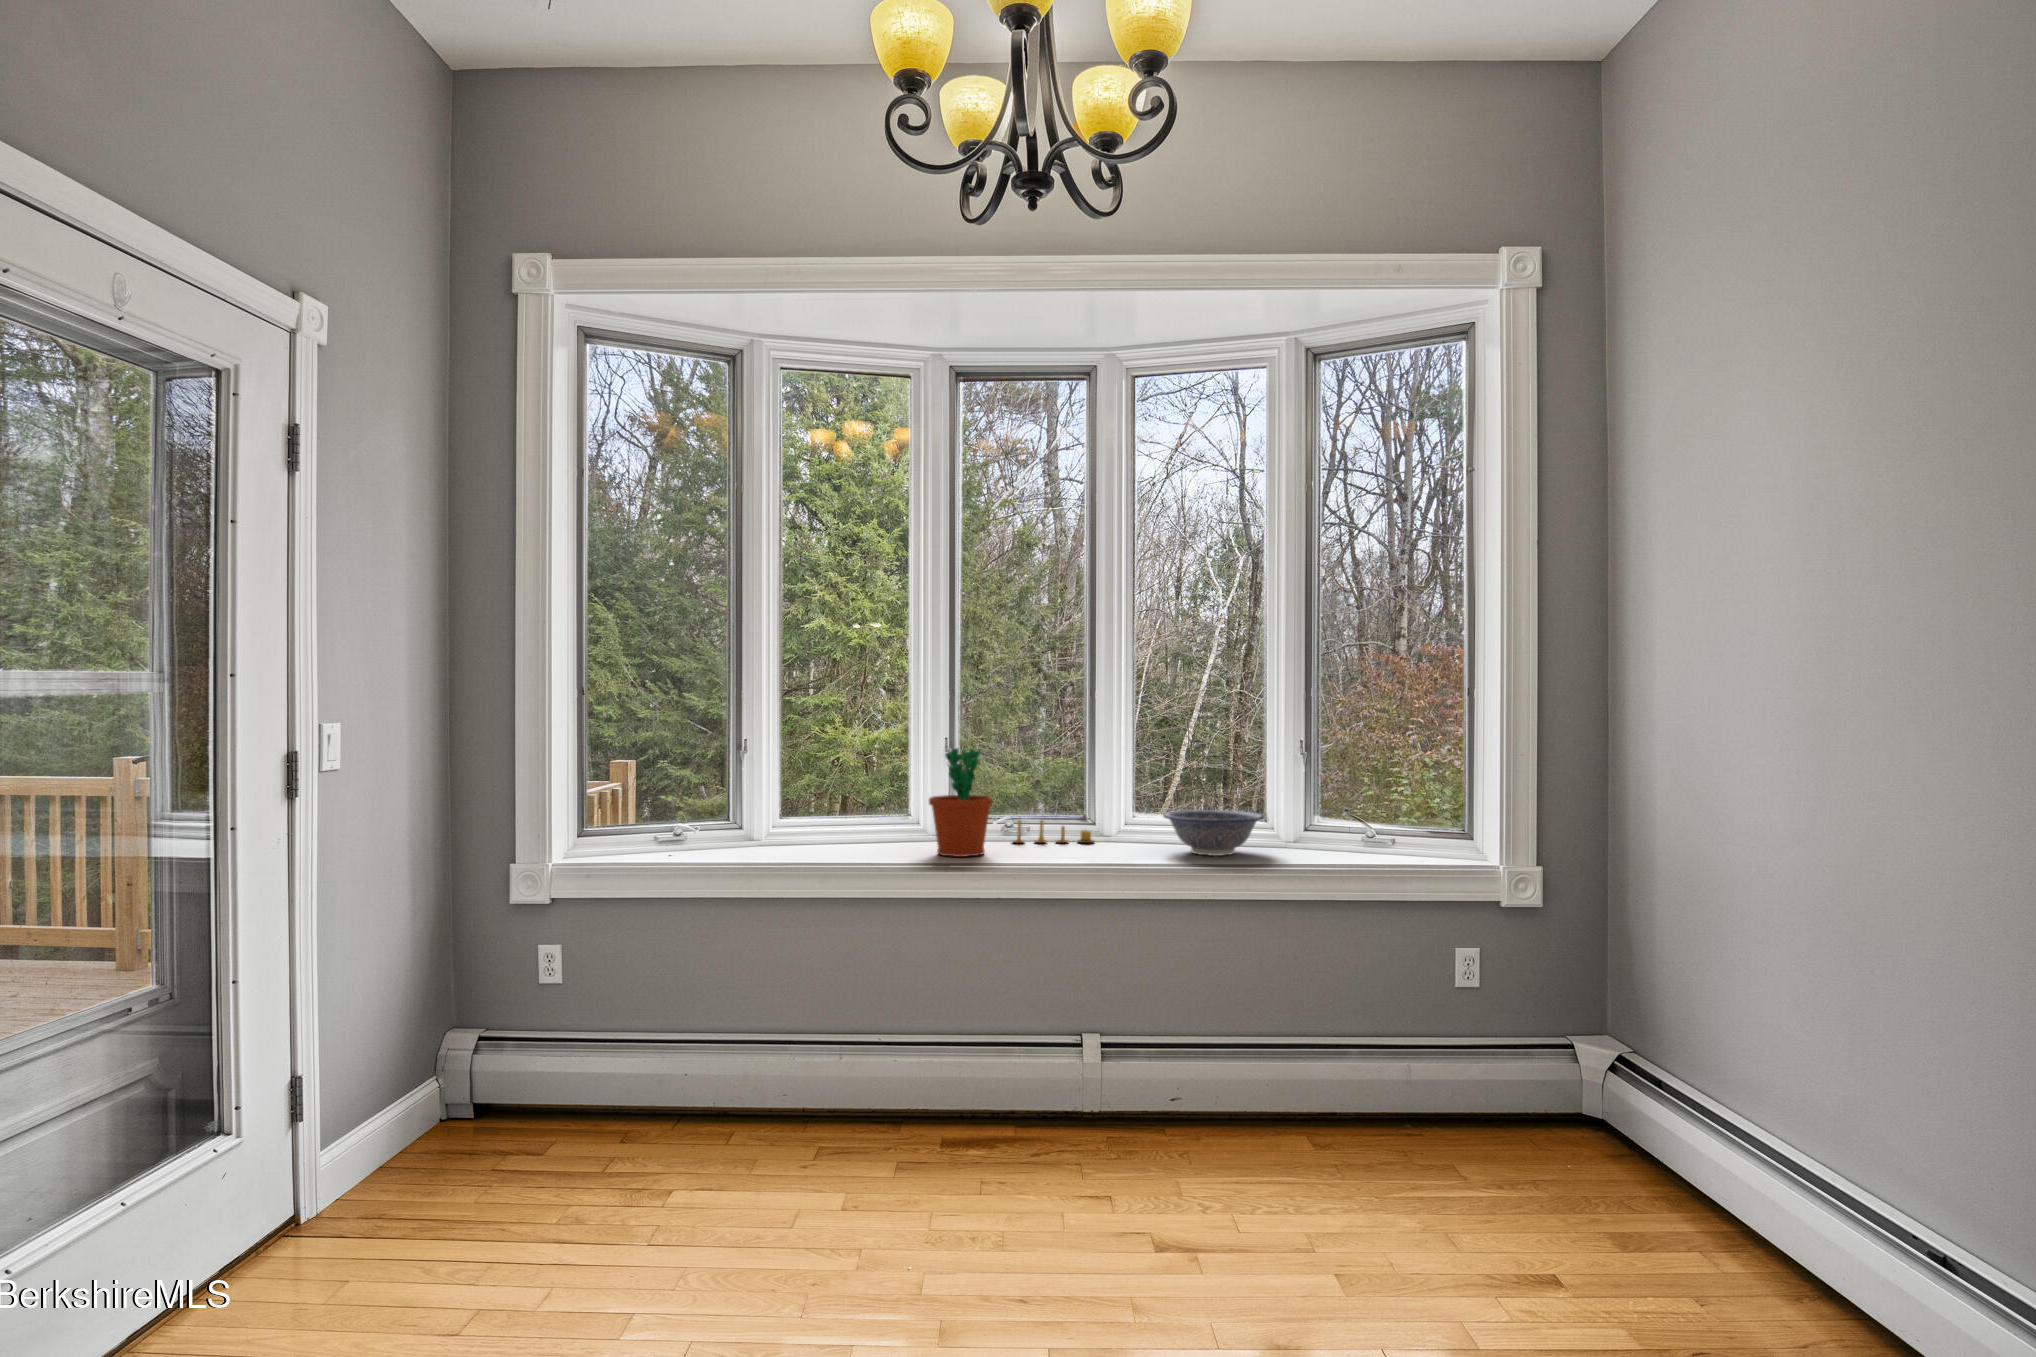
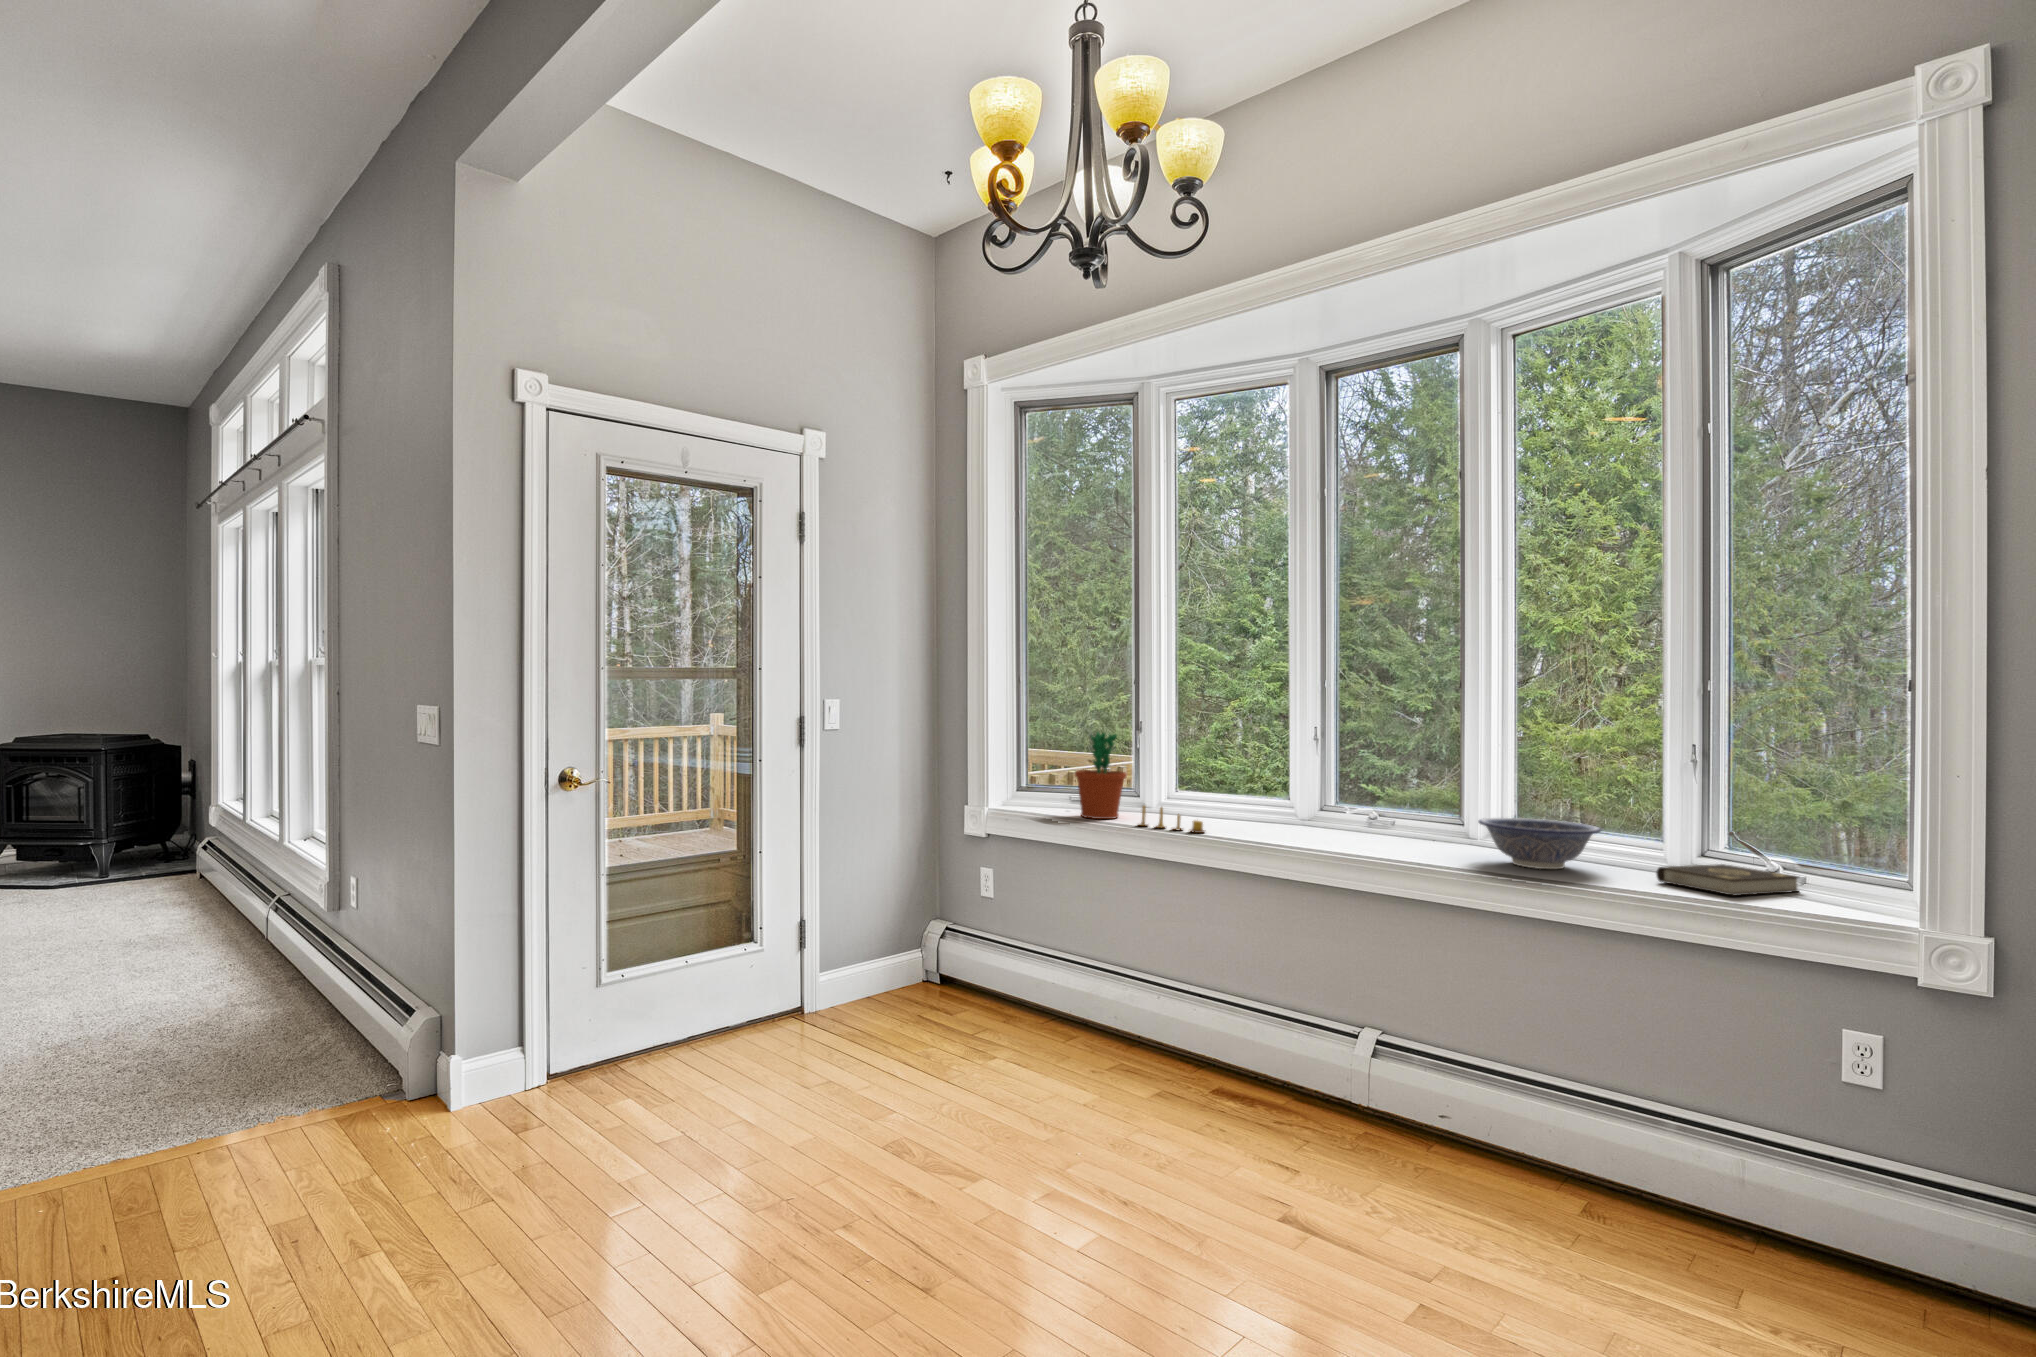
flower pot: present [929,748,993,857] -> present [1075,732,1127,819]
candle: present [1013,820,1093,843] -> present [1138,806,1205,833]
book: none [1310,834,1391,858] -> present [1656,864,1799,895]

